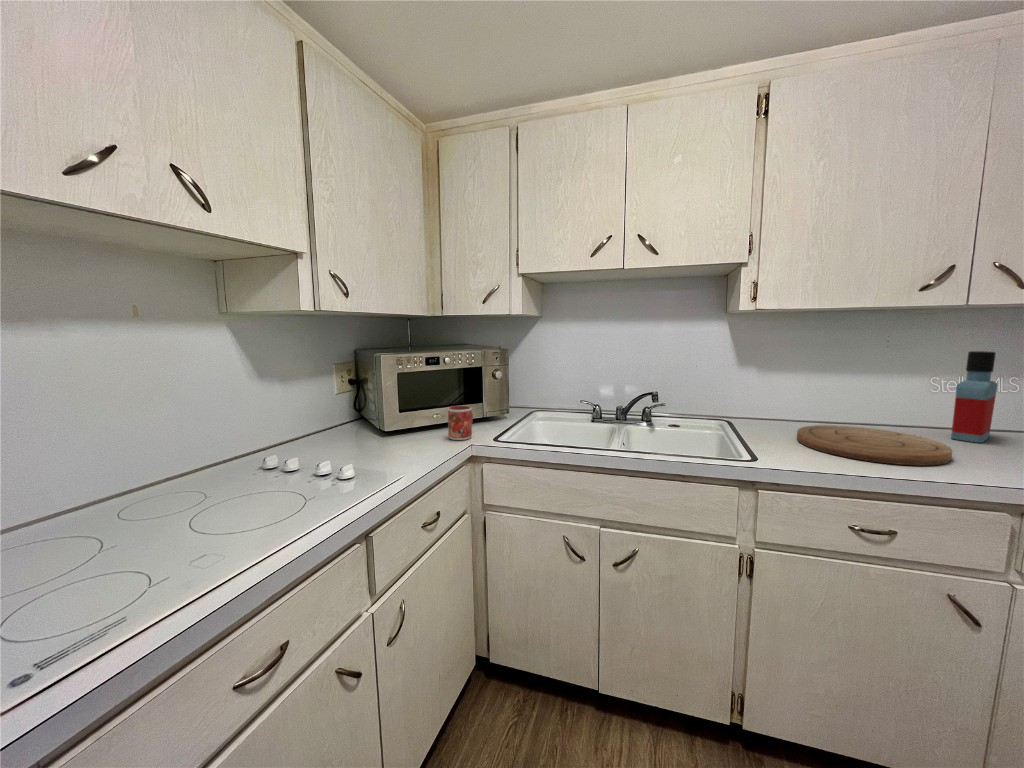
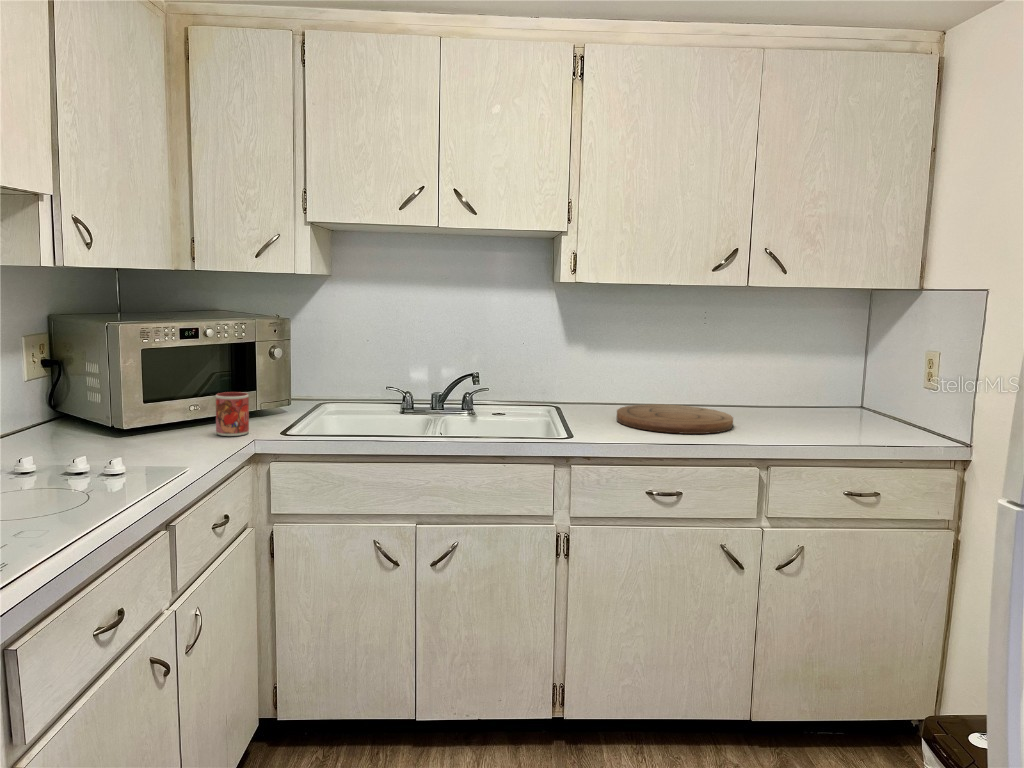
bottle: present [951,351,997,443] -> none [747,329,781,415]

